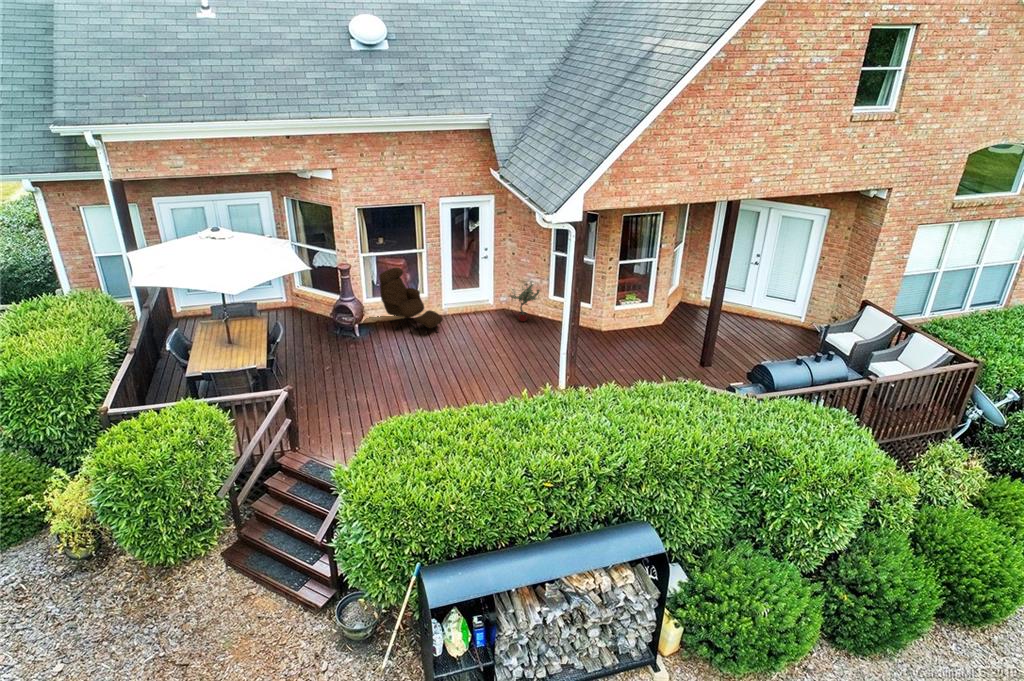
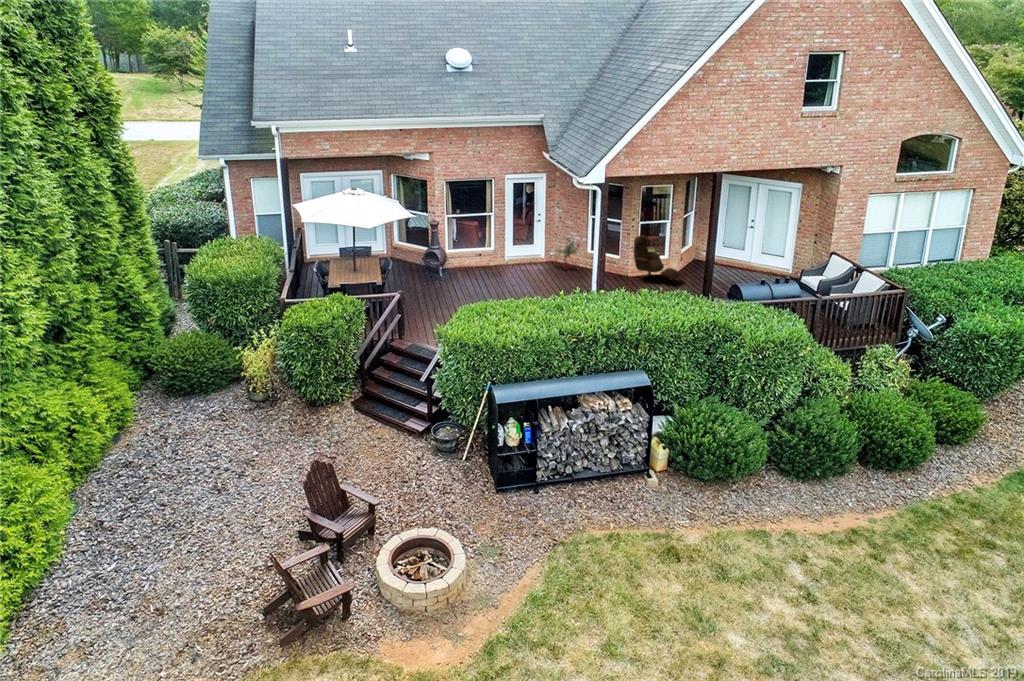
lounge chair: present [379,268,443,335] -> present [634,235,680,285]

